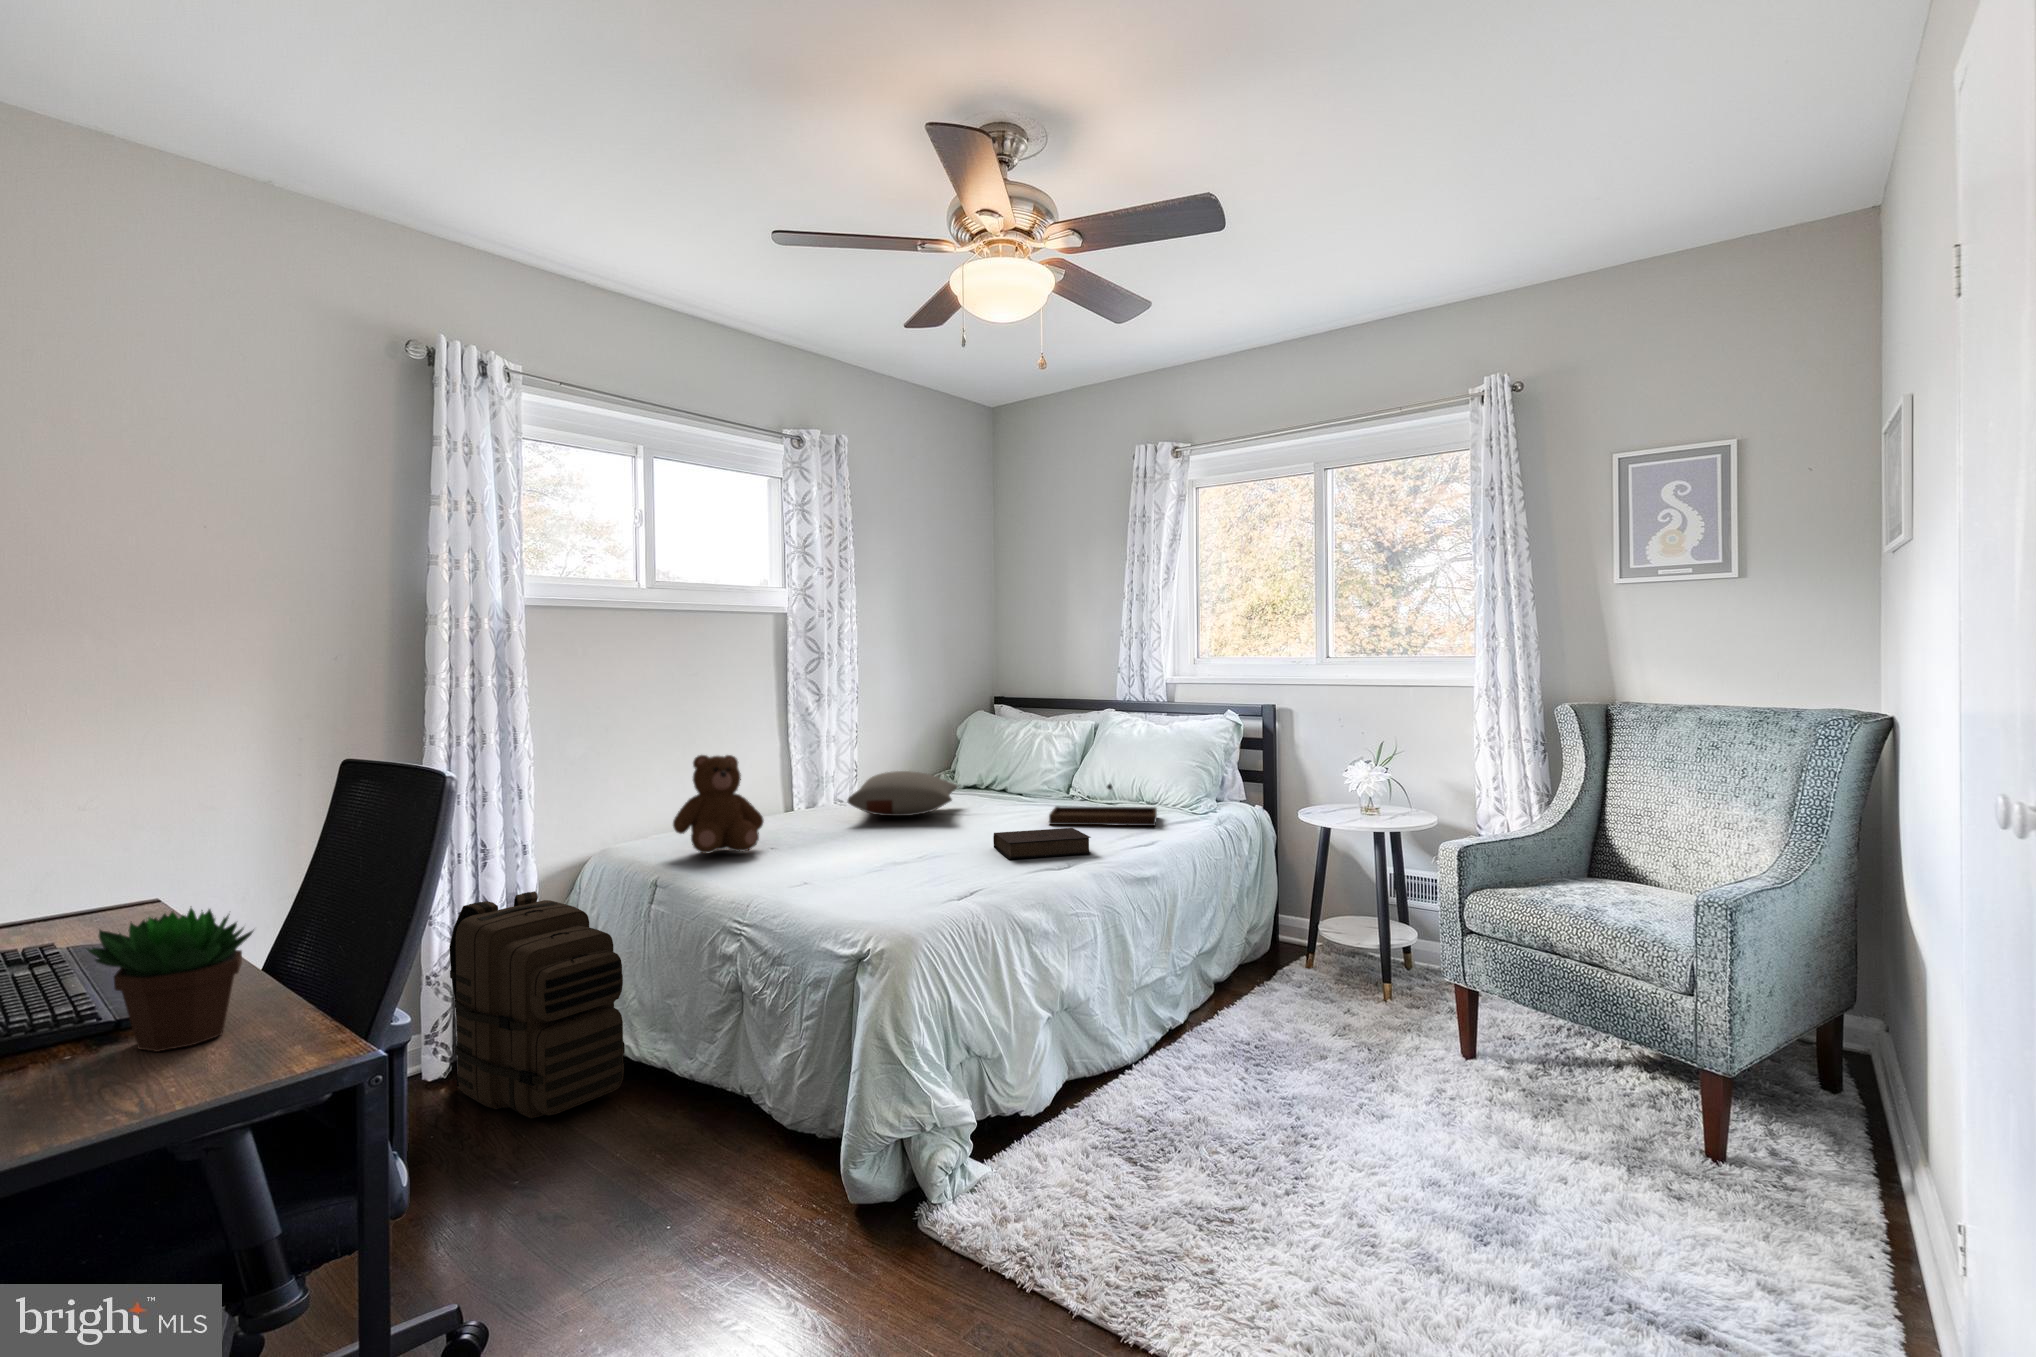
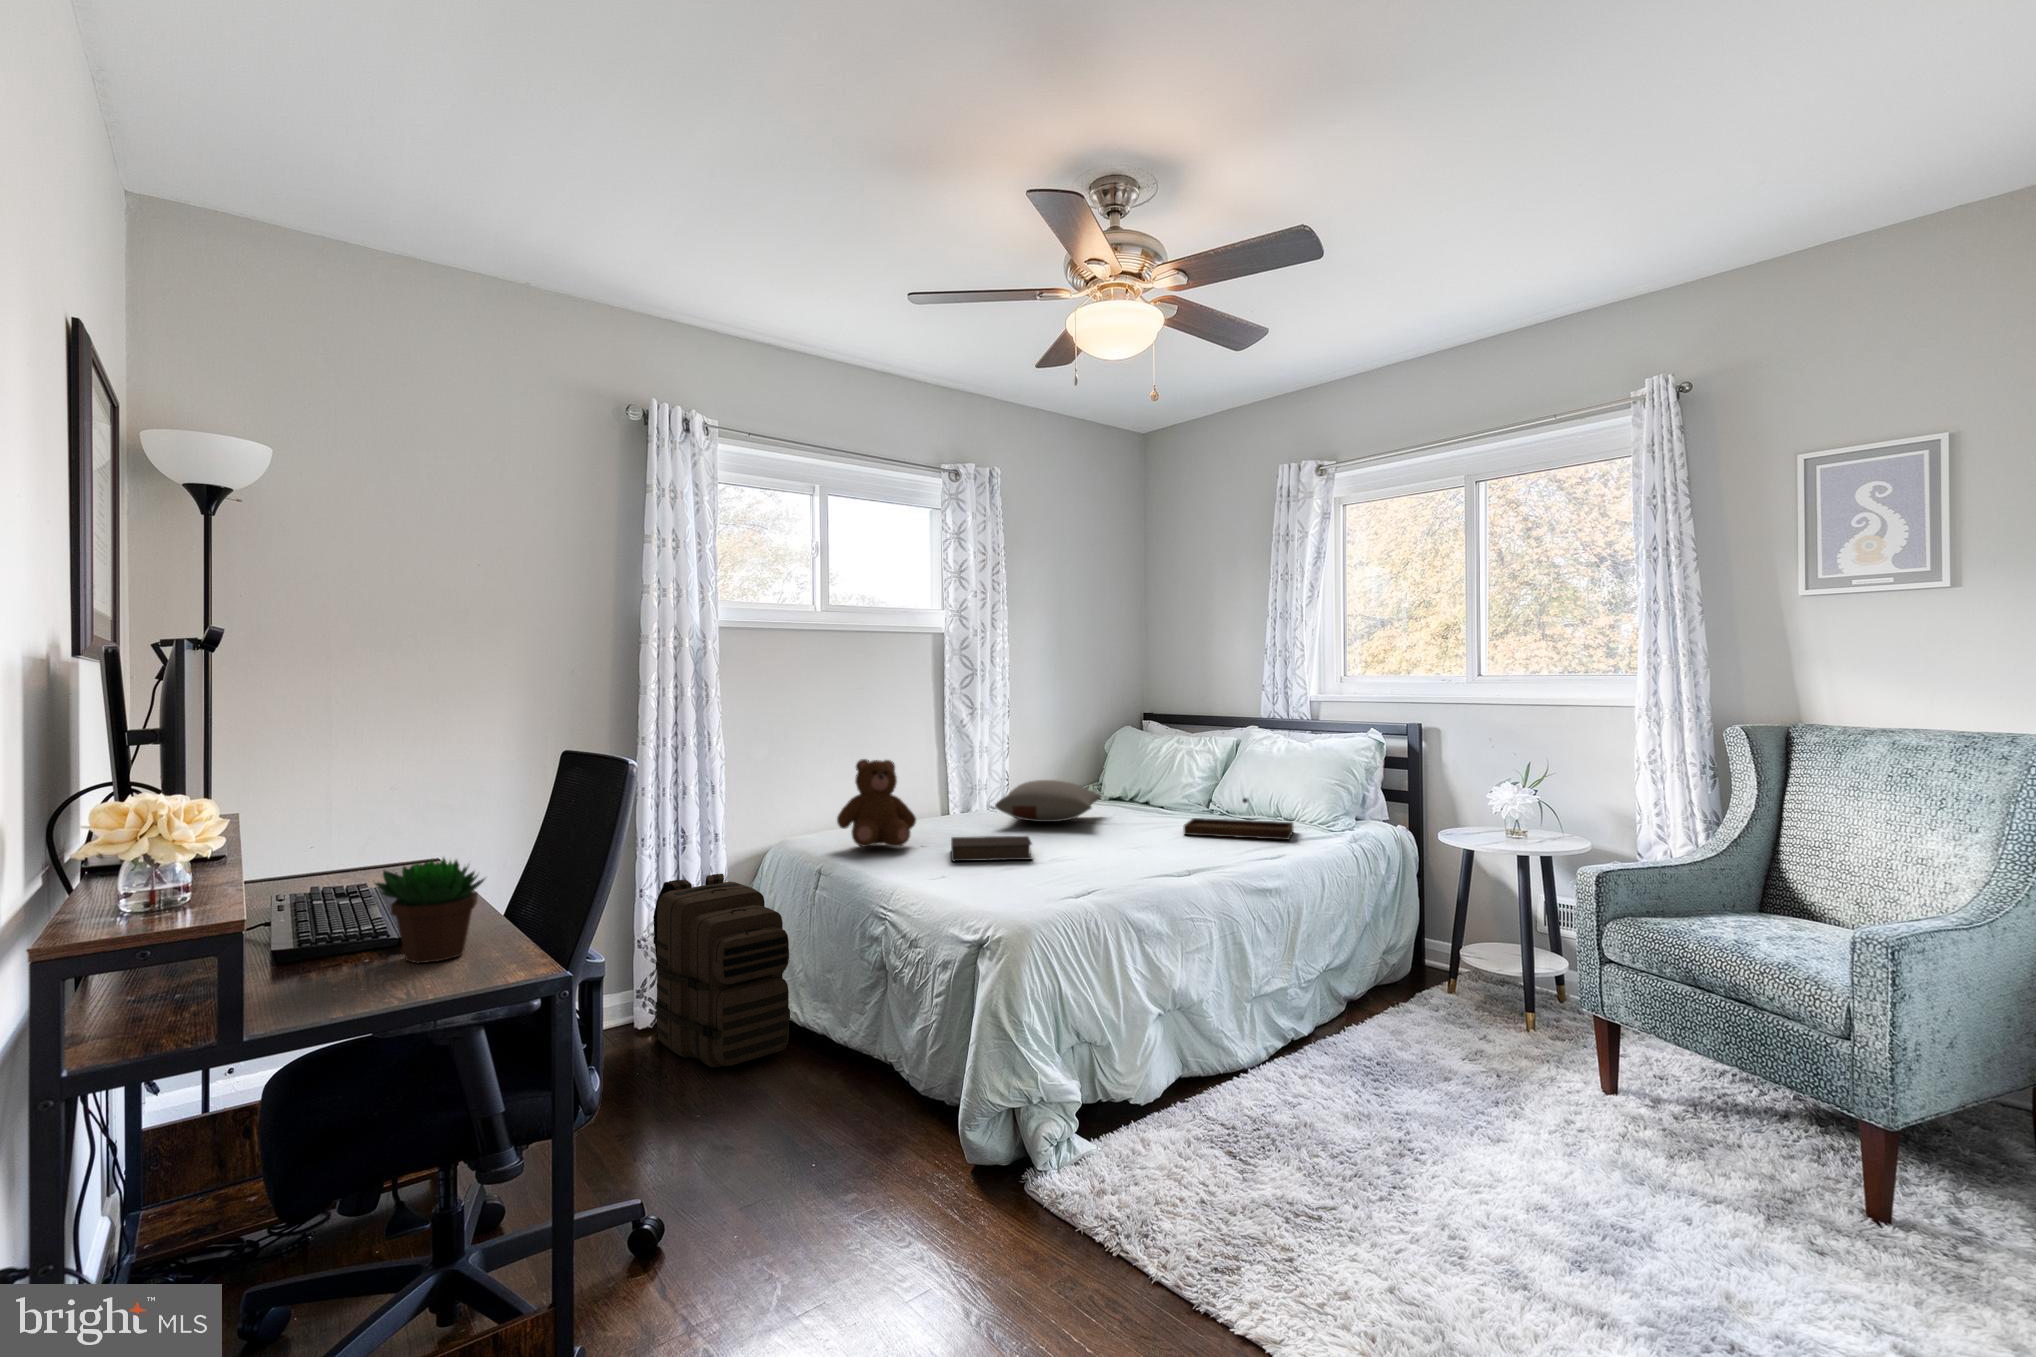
book: present [993,828,1091,859] -> present [951,836,1032,861]

